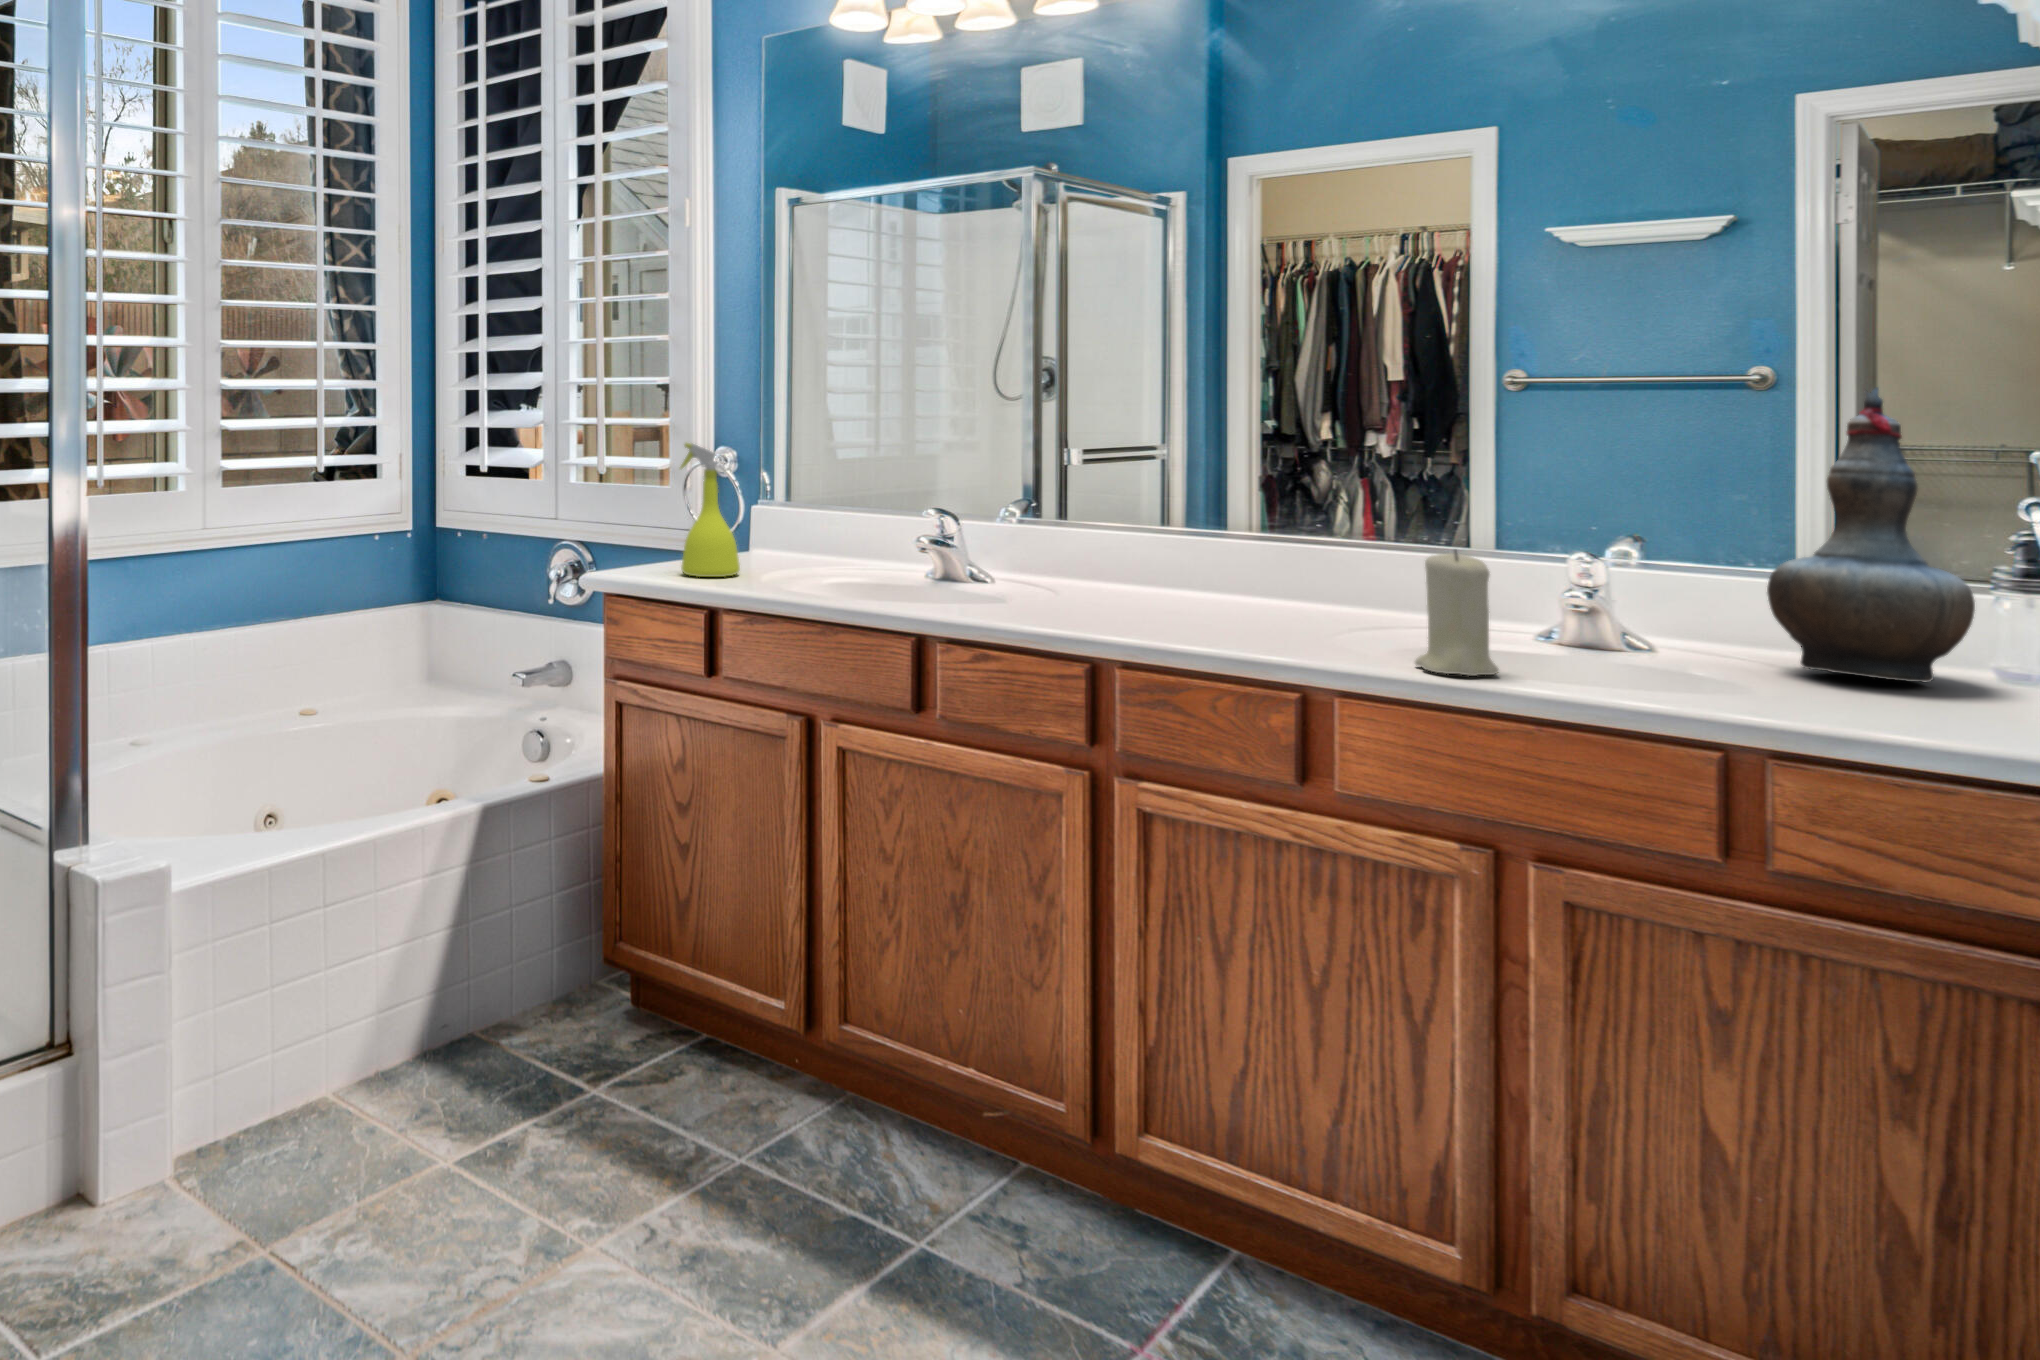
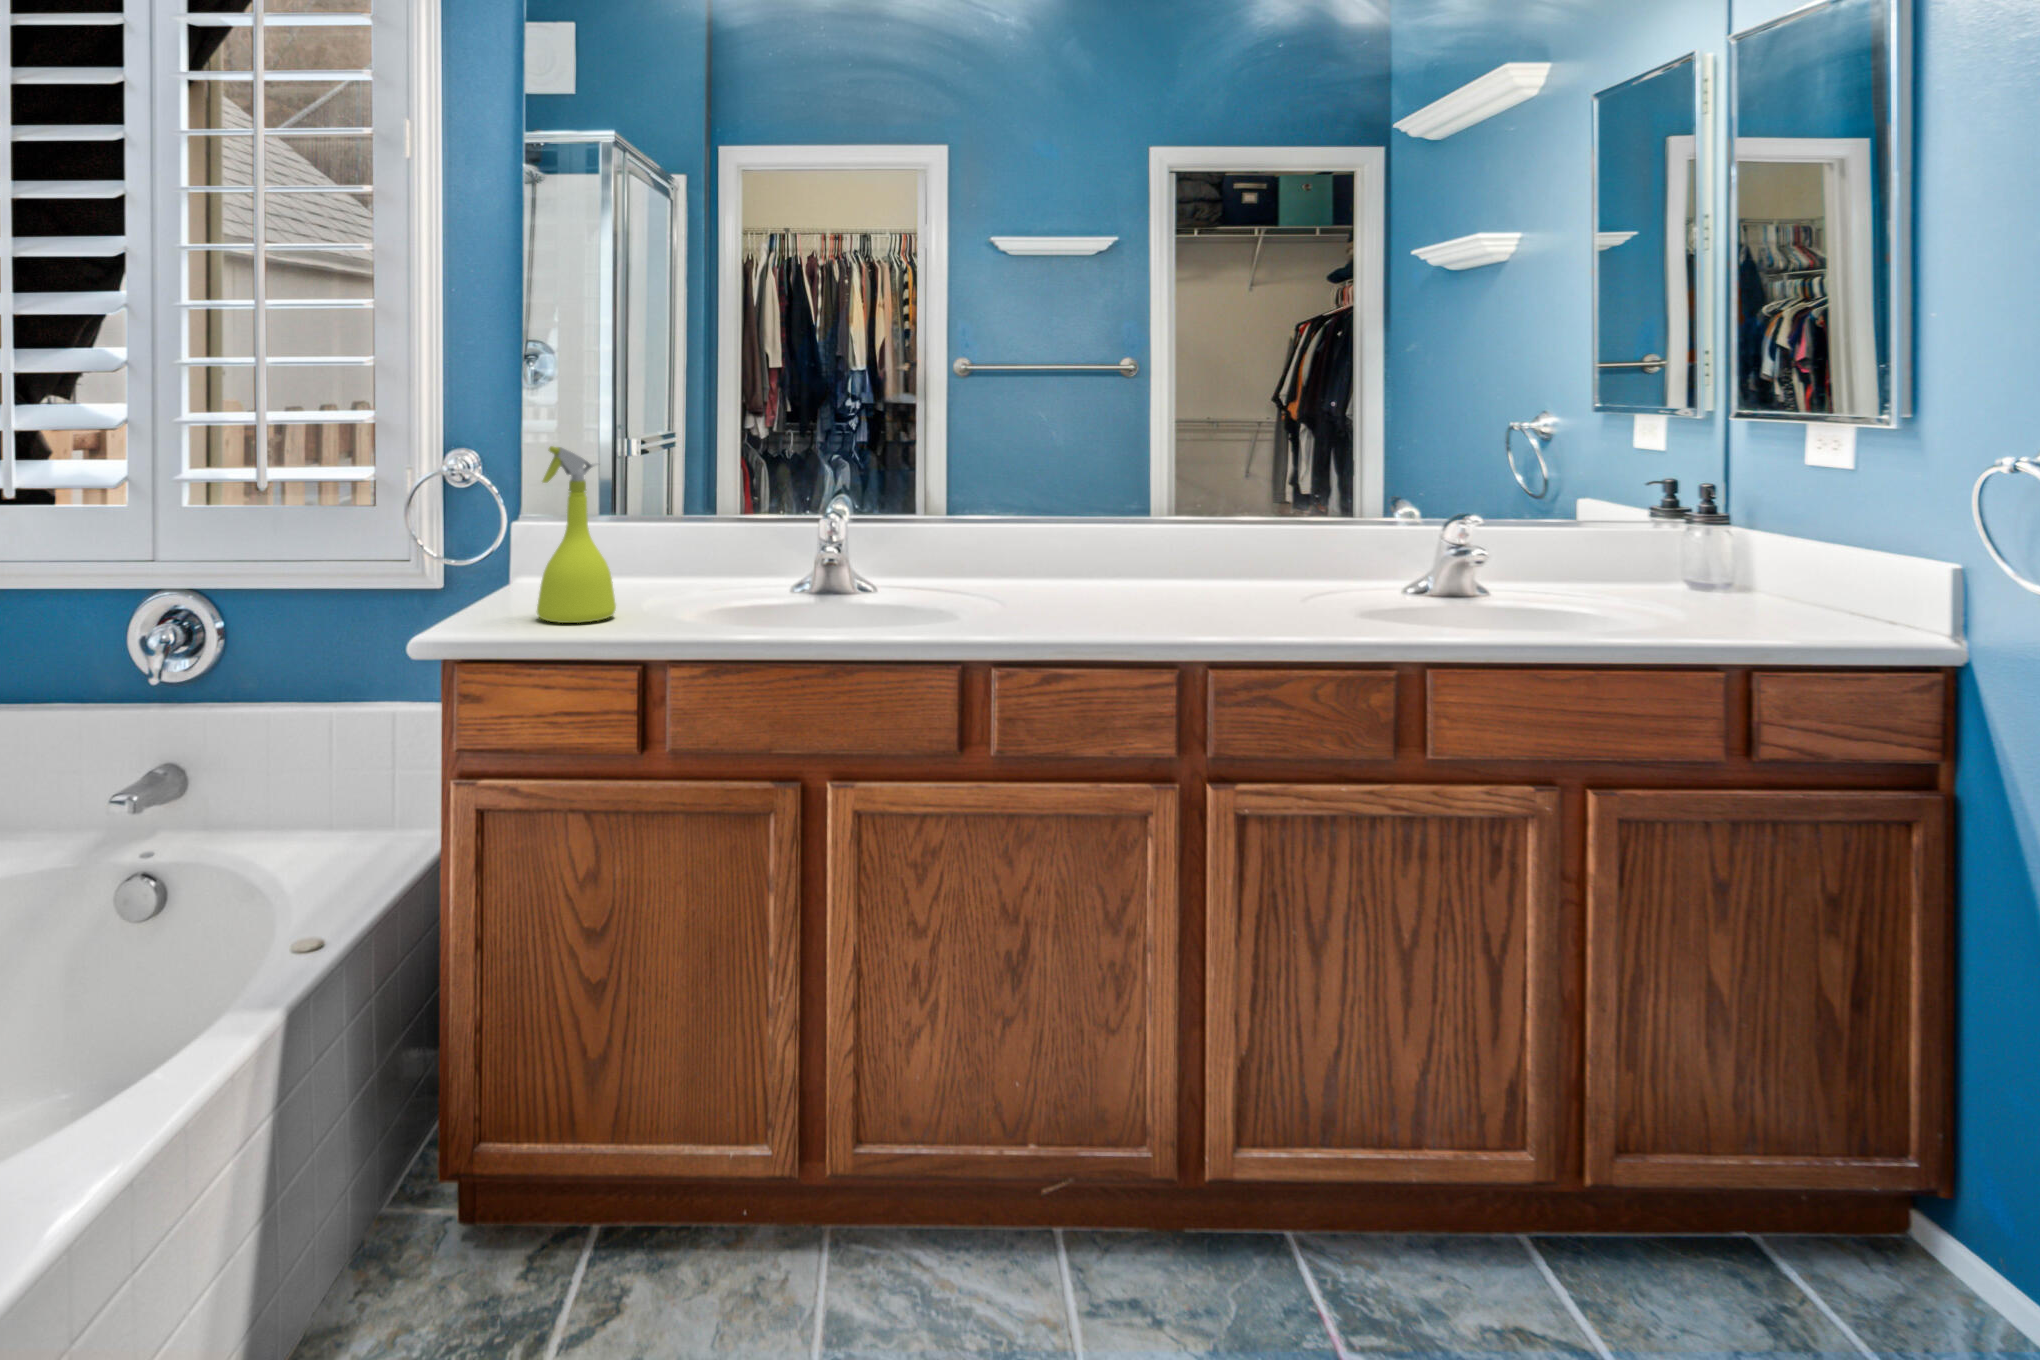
decorative vase: present [1767,387,1975,682] -> none [1585,384,1721,602]
candle: present [1415,550,1499,676] -> none [1460,526,1533,638]

